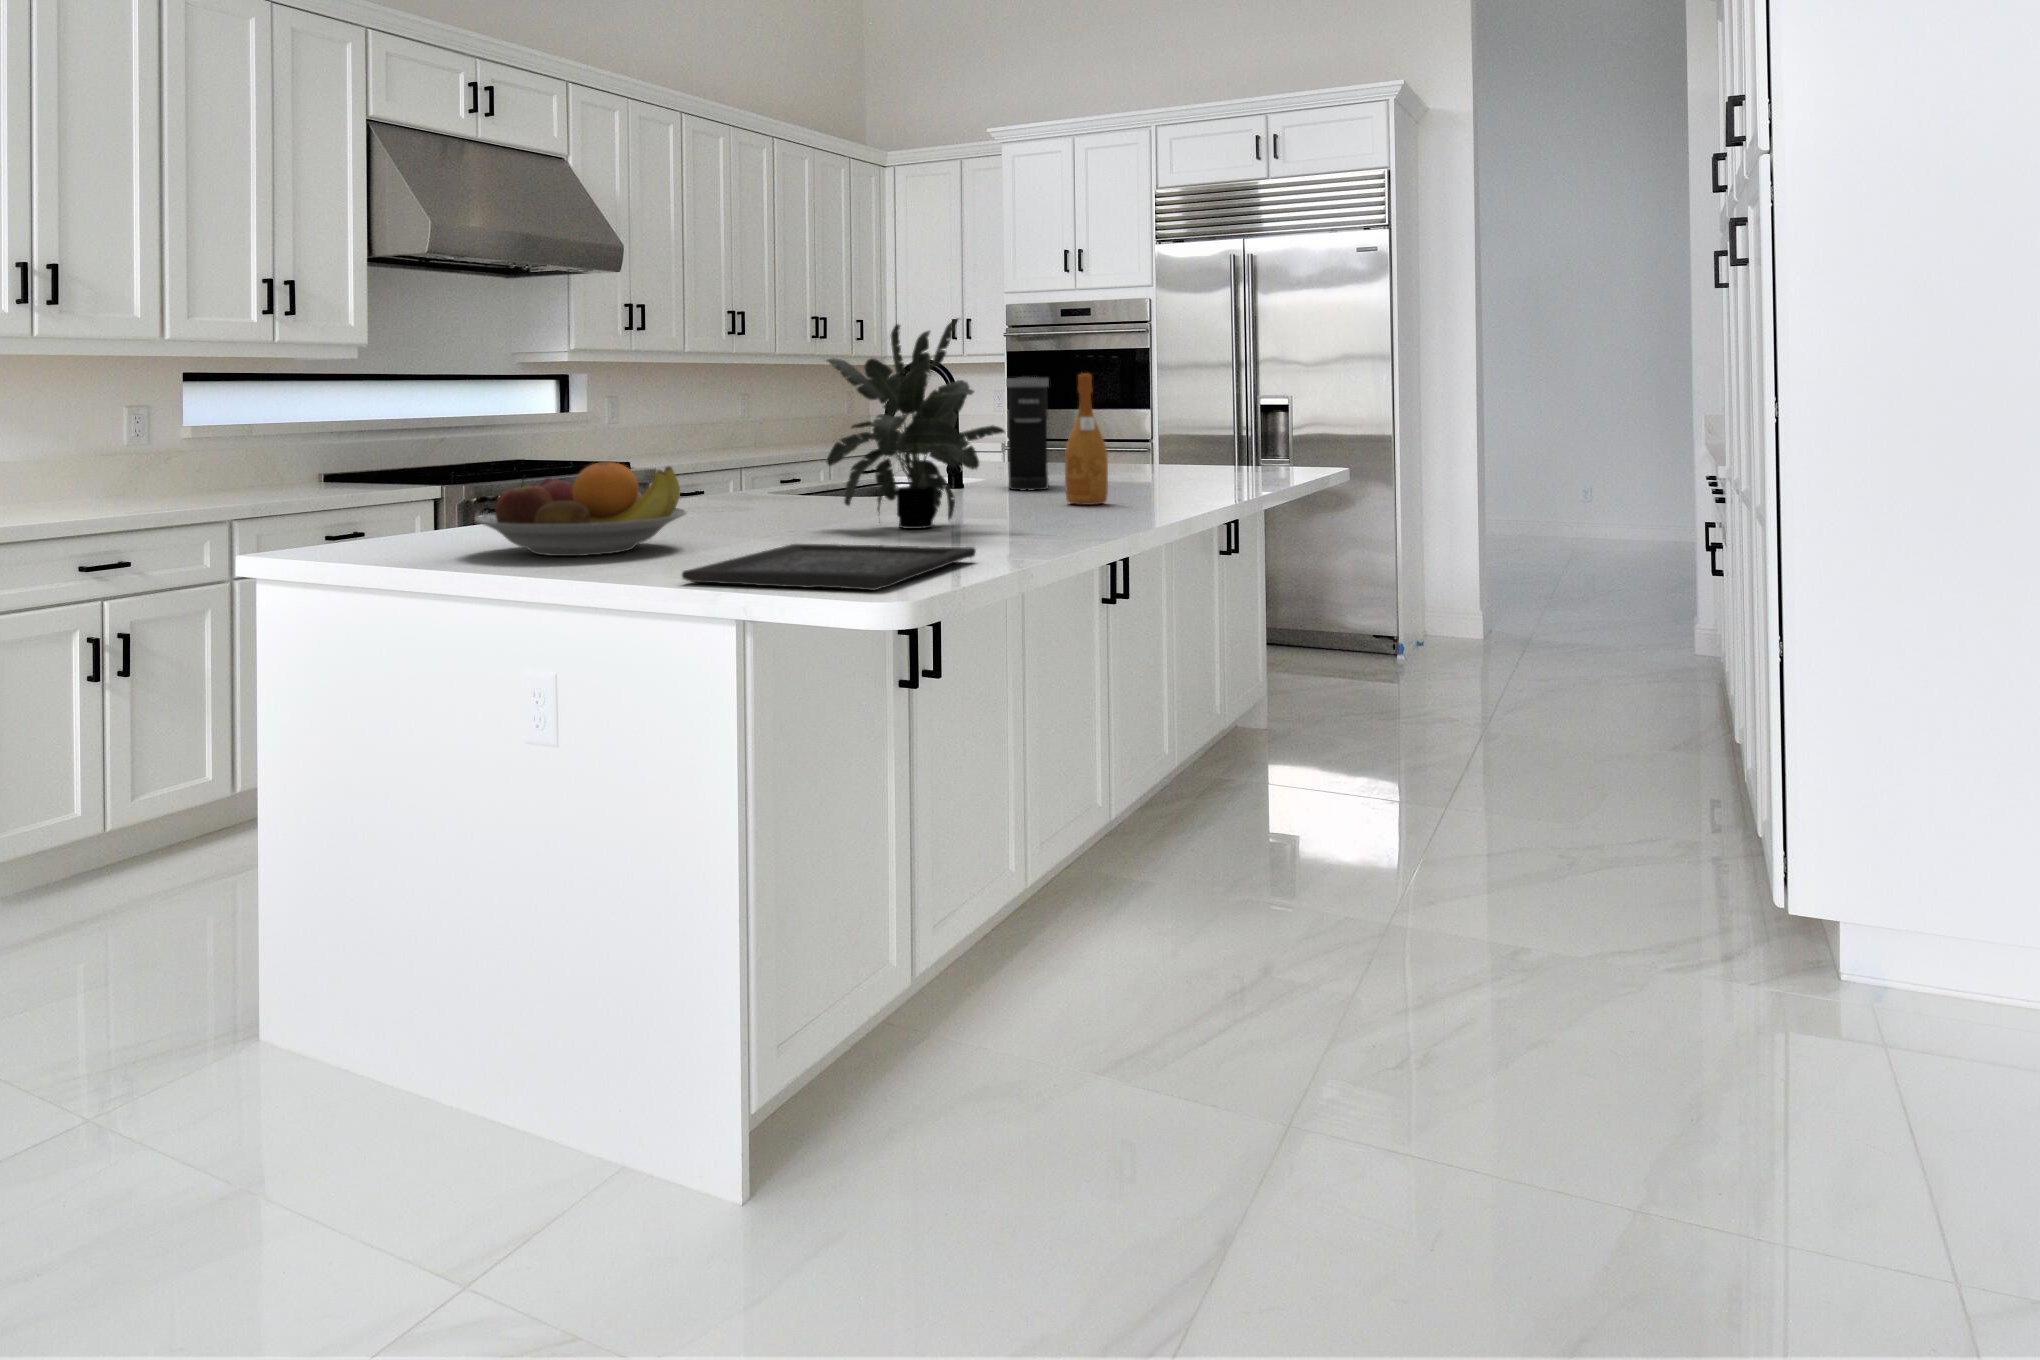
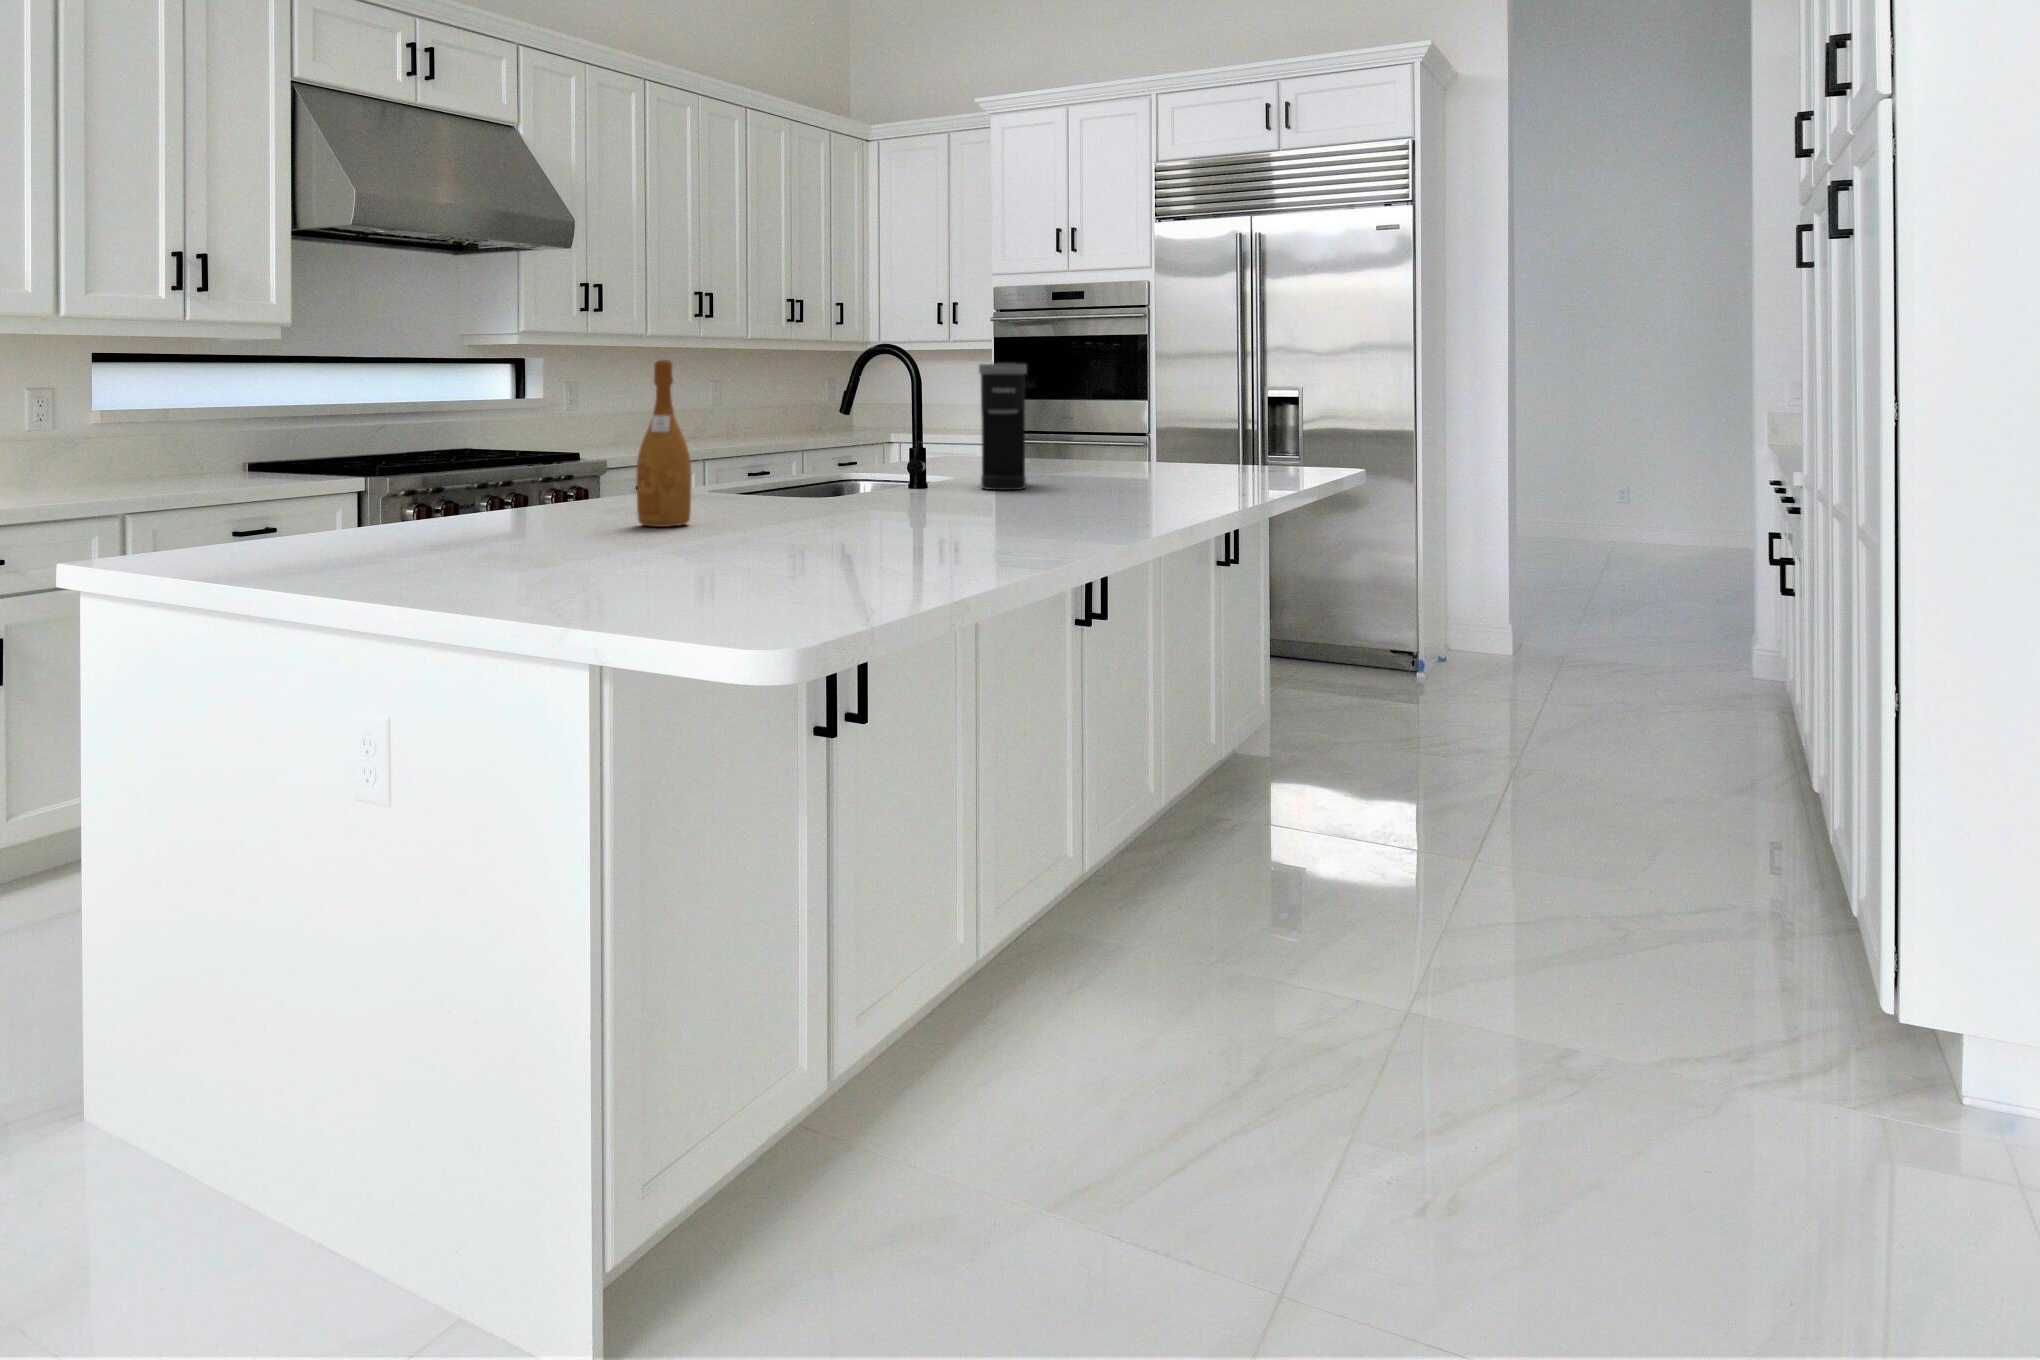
potted plant: present [827,318,1005,529] -> none [753,291,962,540]
wine bottle: present [1065,373,1108,505] -> present [637,360,691,527]
fruit bowl: present [475,462,686,556] -> none [317,460,574,572]
tray: present [682,544,976,590] -> none [526,562,908,635]

